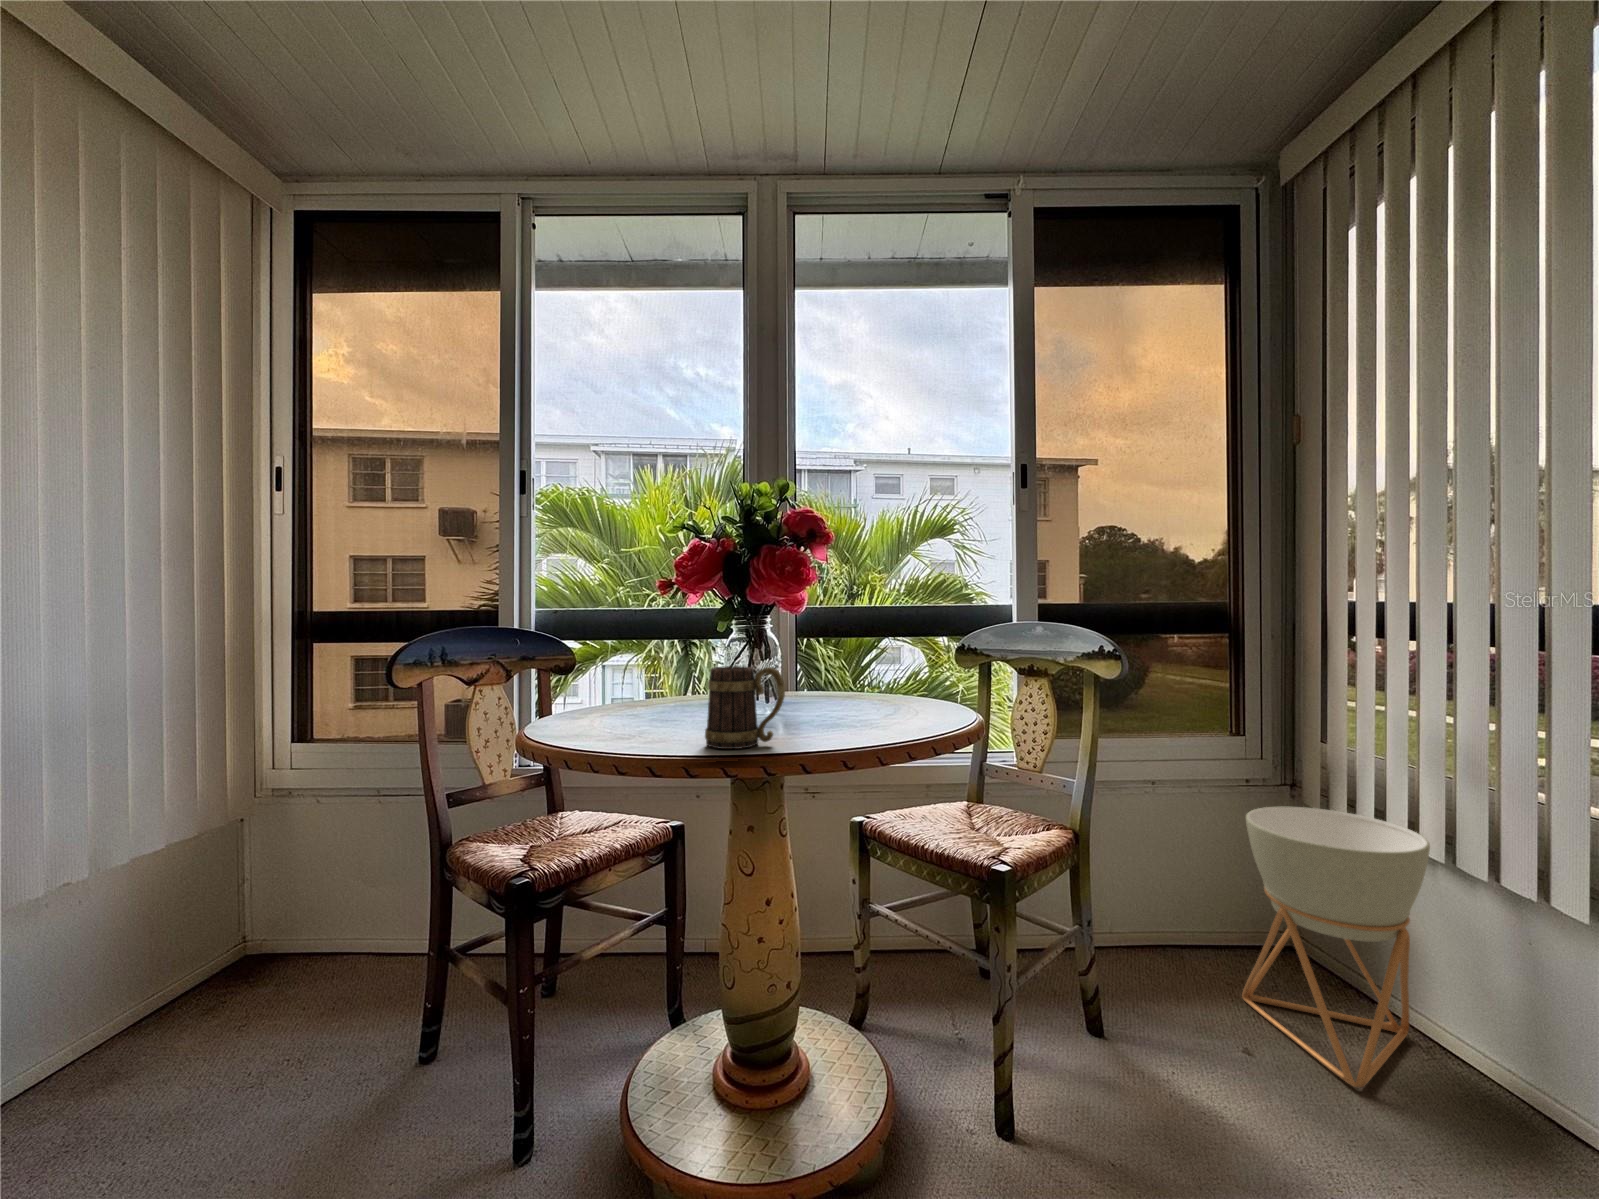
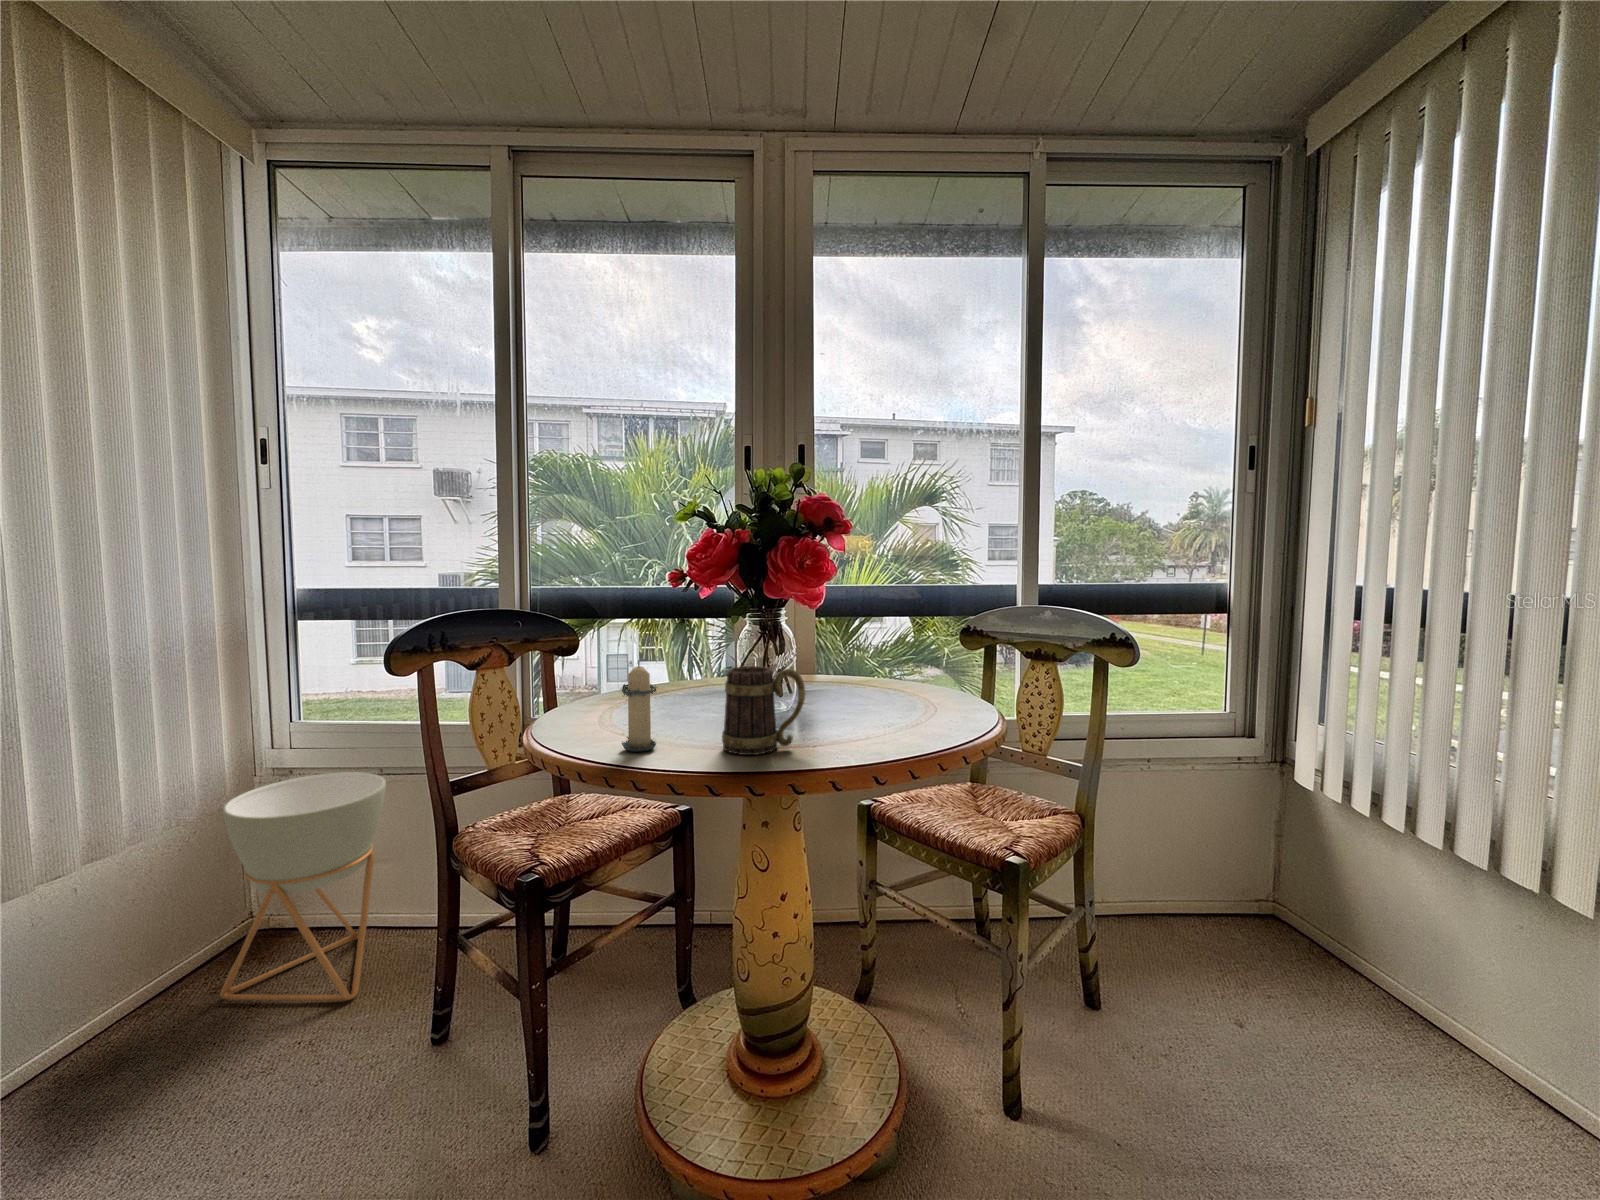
candle: none [605,660,648,748] -> present [622,660,658,751]
planter: present [1242,807,1430,1087] -> present [220,772,386,1001]

